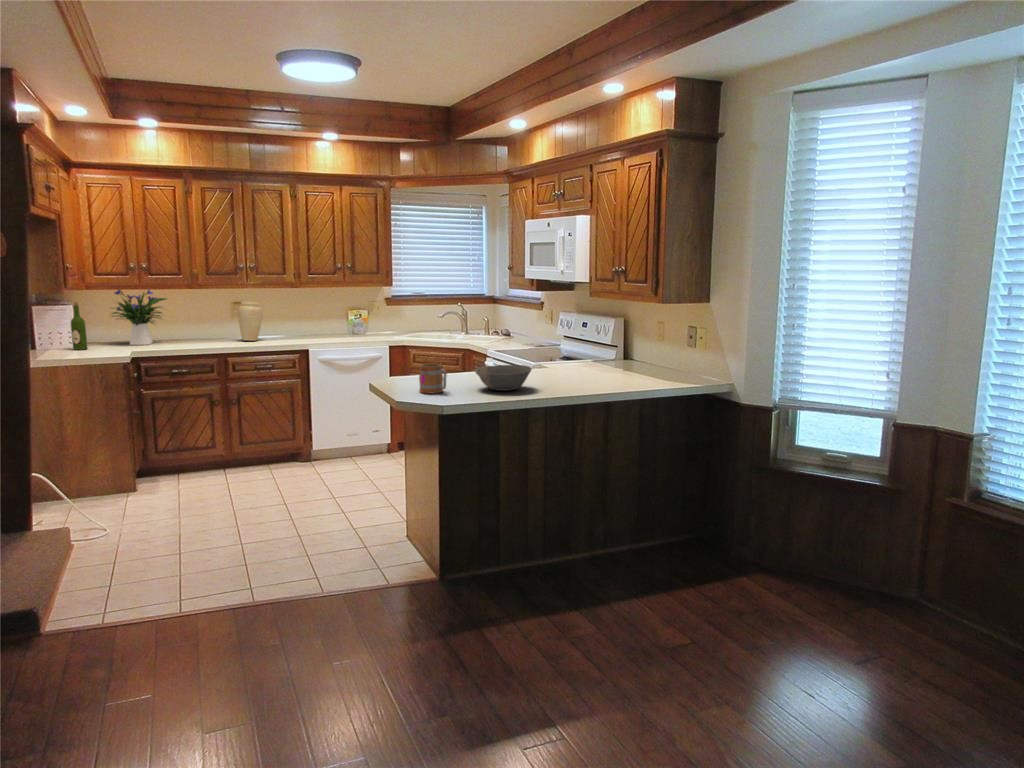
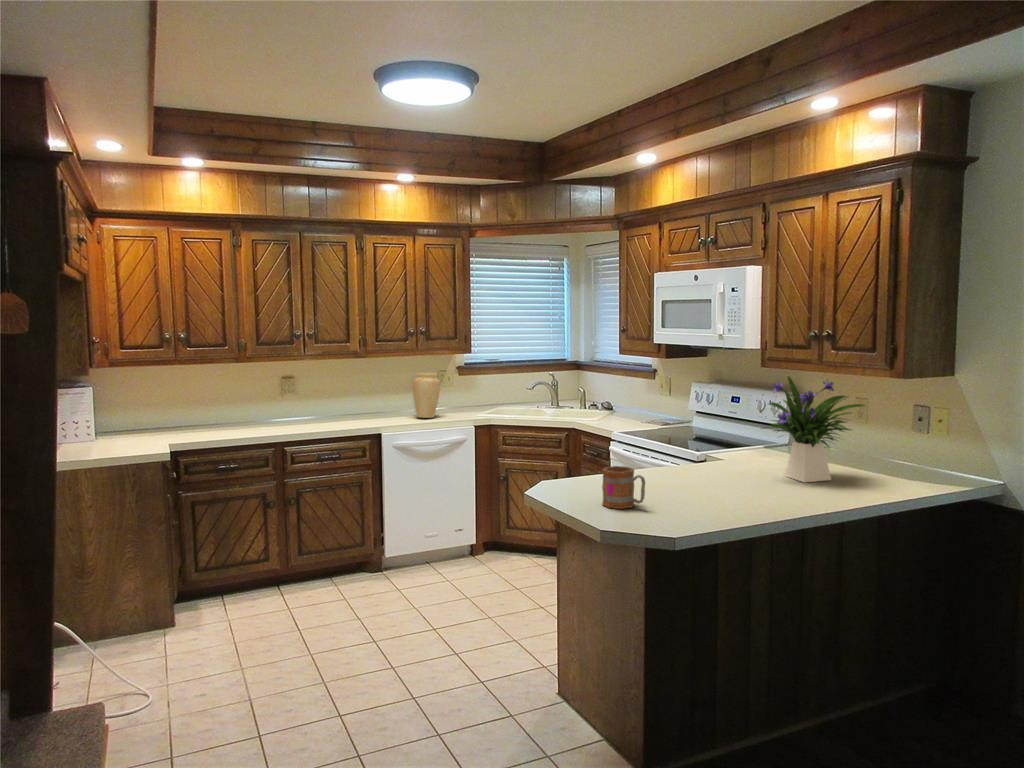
flower arrangement: present [111,289,166,345] -> present [762,376,864,482]
wine bottle: present [71,302,88,350] -> none [91,383,111,443]
vase: present [238,302,263,341] -> present [413,373,440,418]
bowl: present [475,365,532,391] -> none [671,463,750,501]

